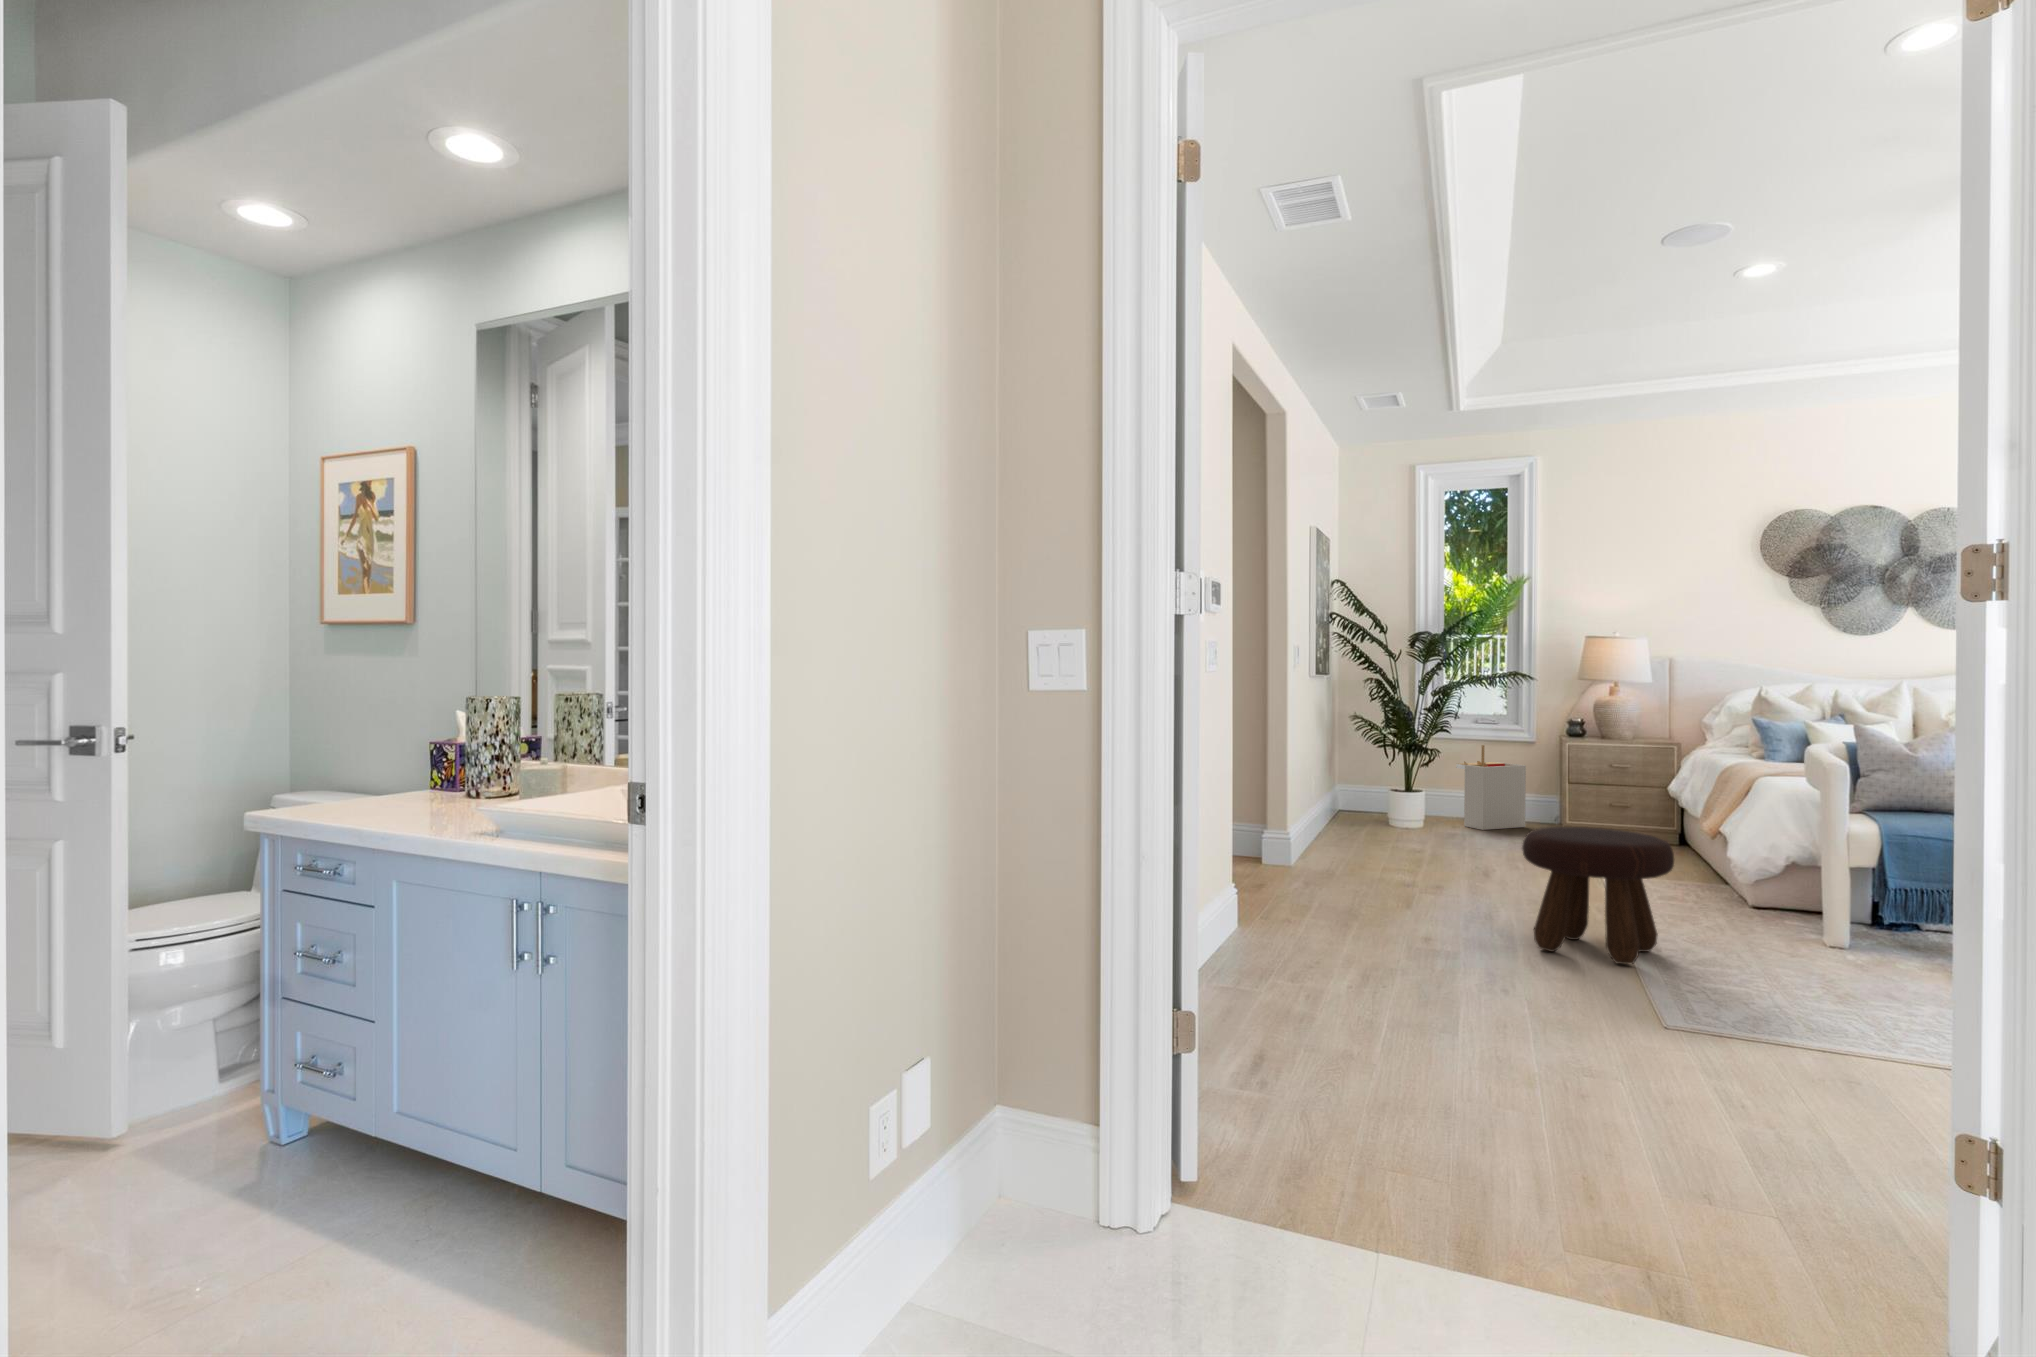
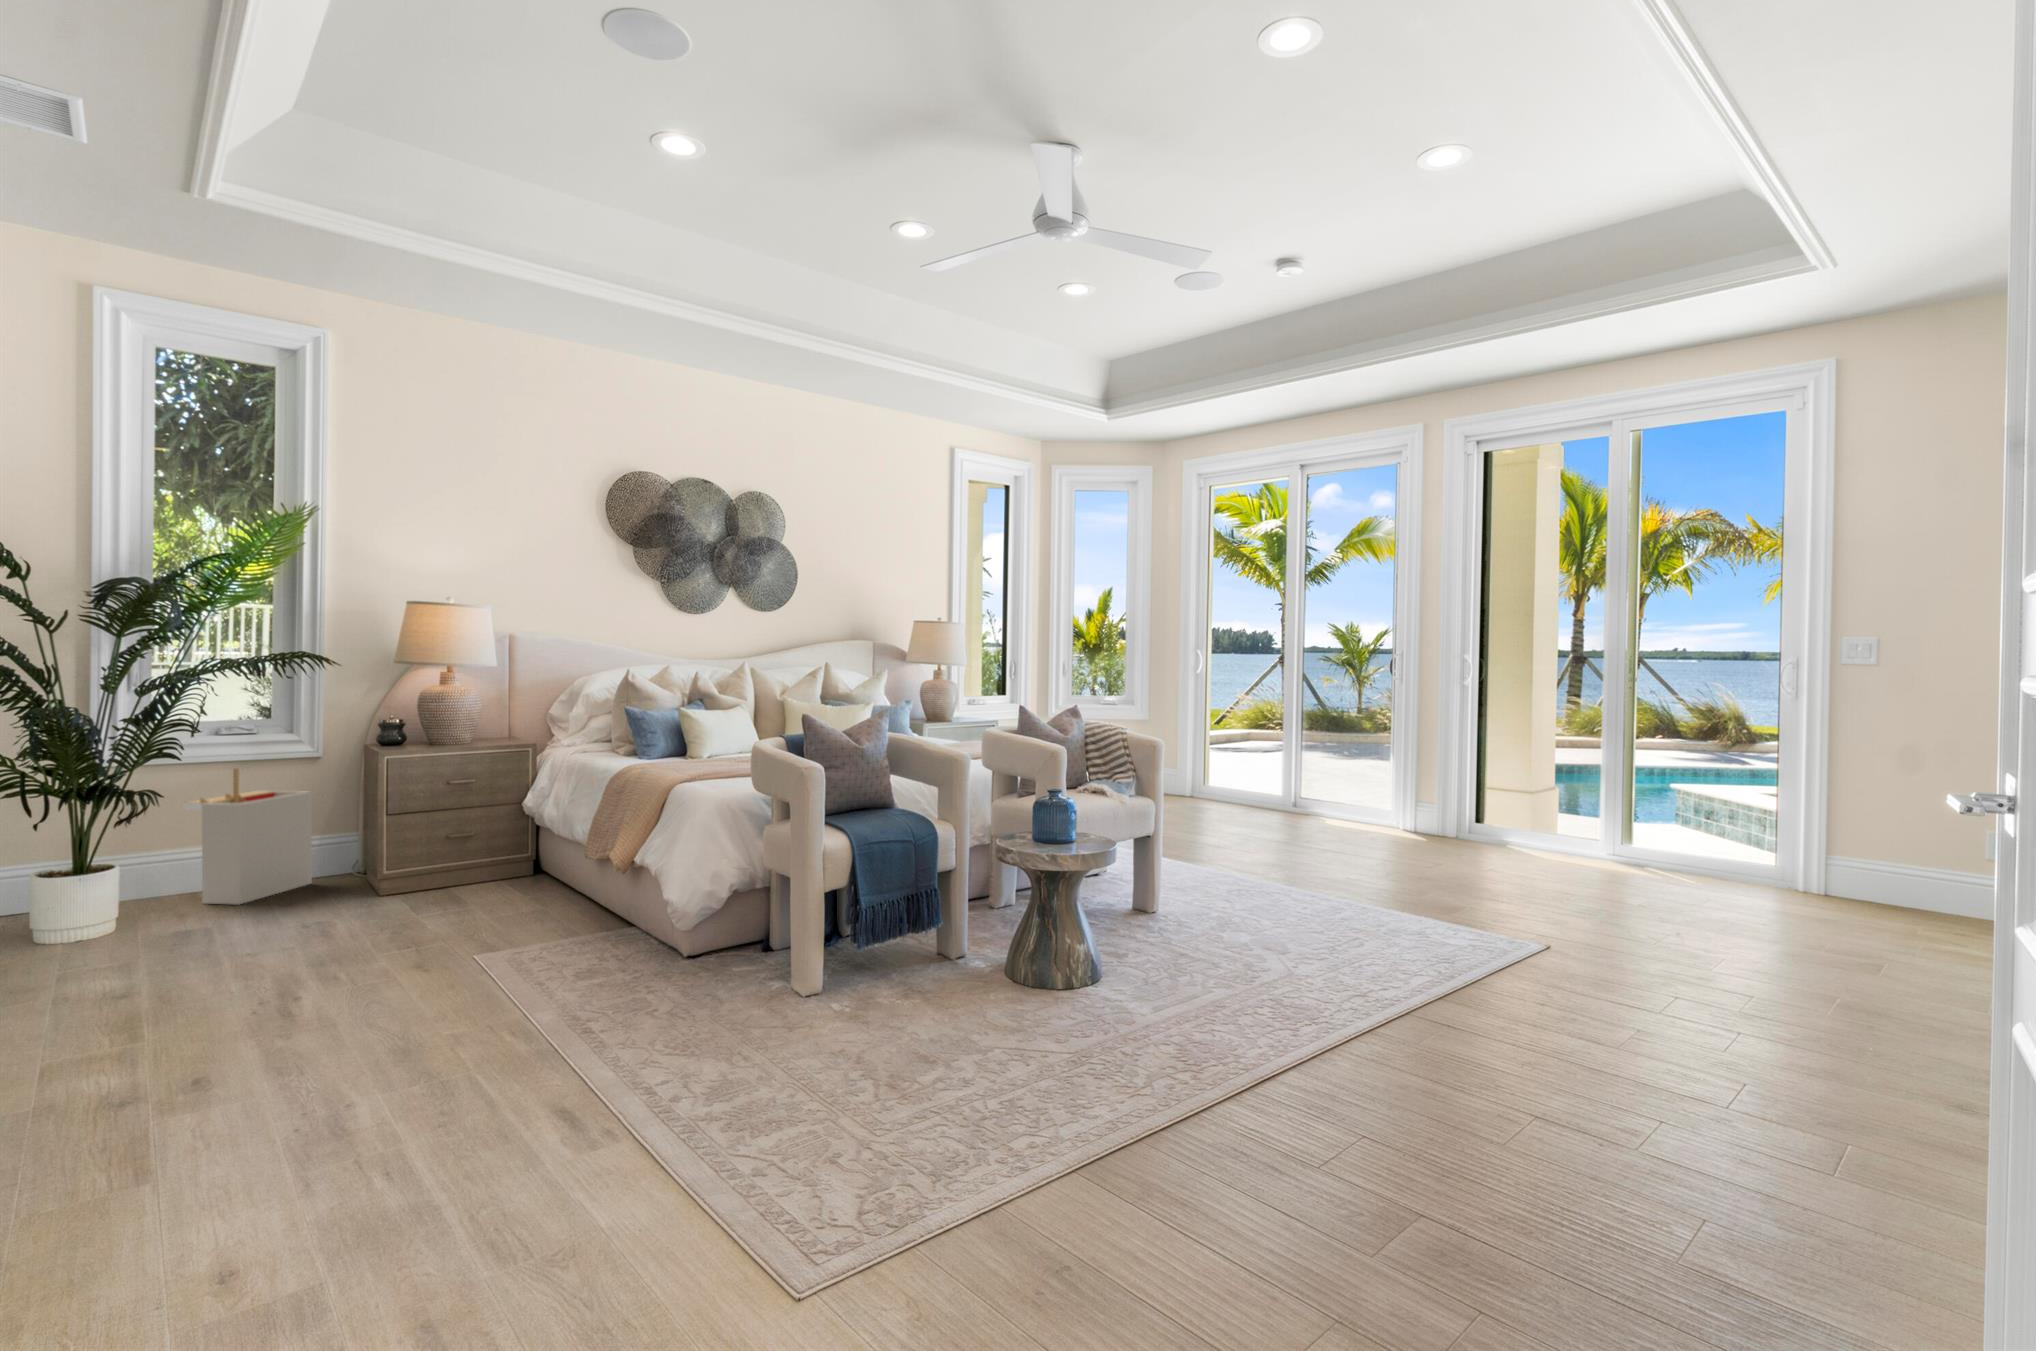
footstool: present [1522,827,1674,964] -> none [403,917,683,1210]

